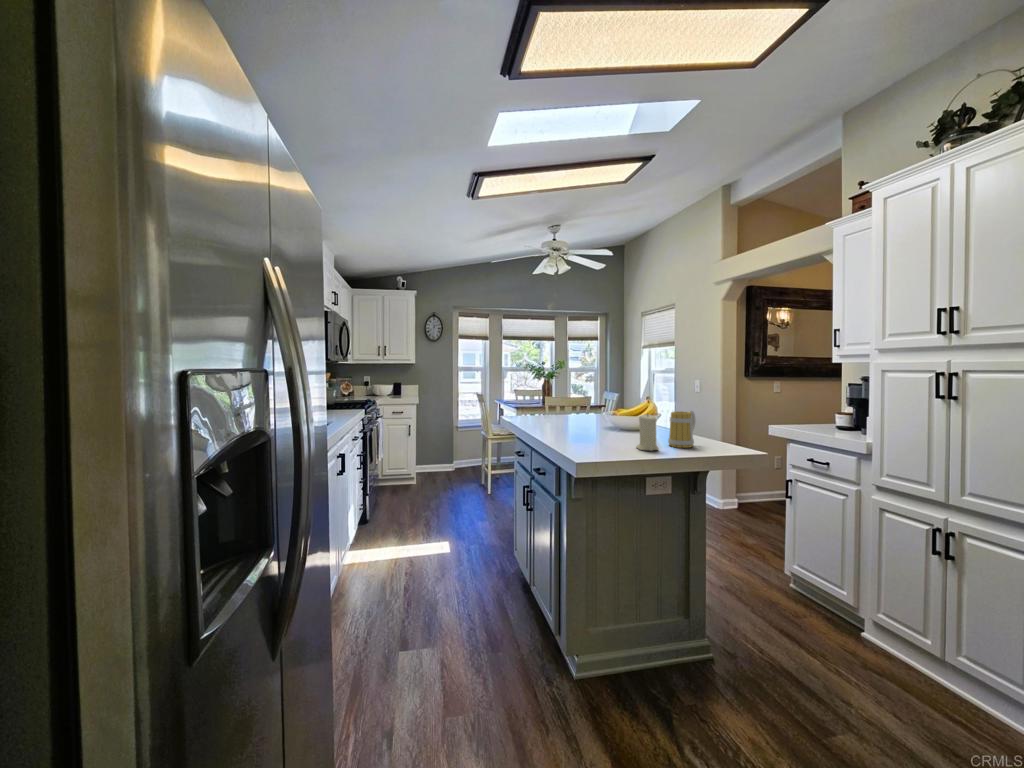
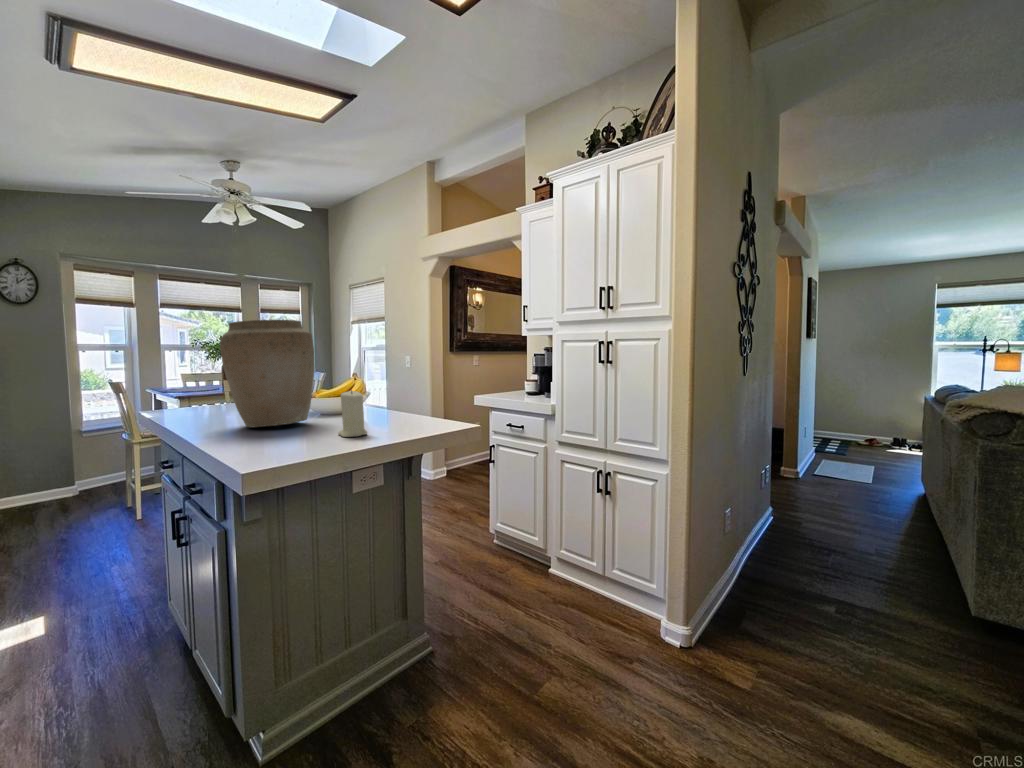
vase: none [559,358,619,436] -> present [220,320,314,427]
mug: present [668,411,696,448] -> none [379,384,409,428]

